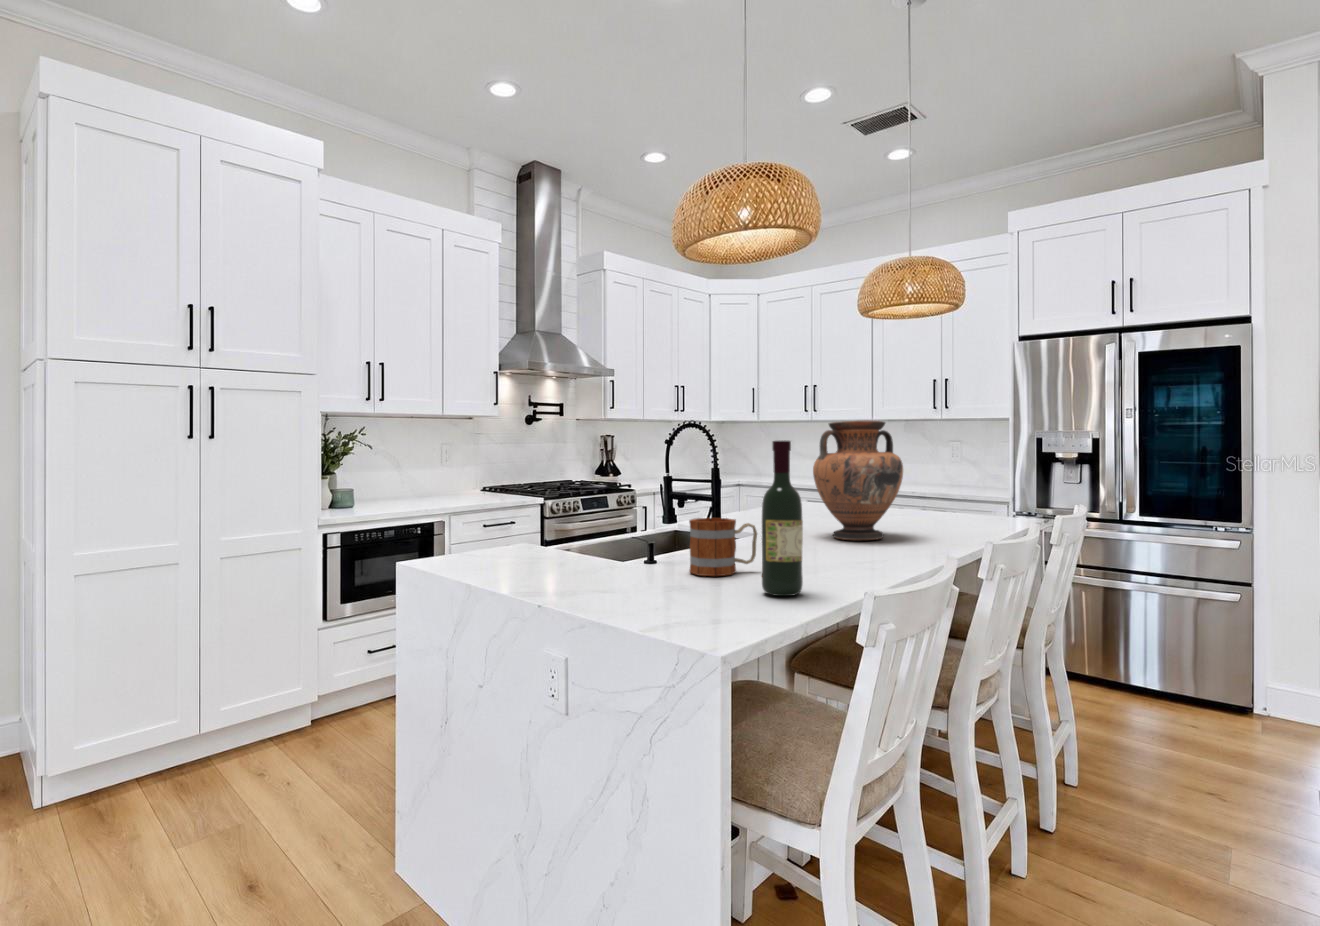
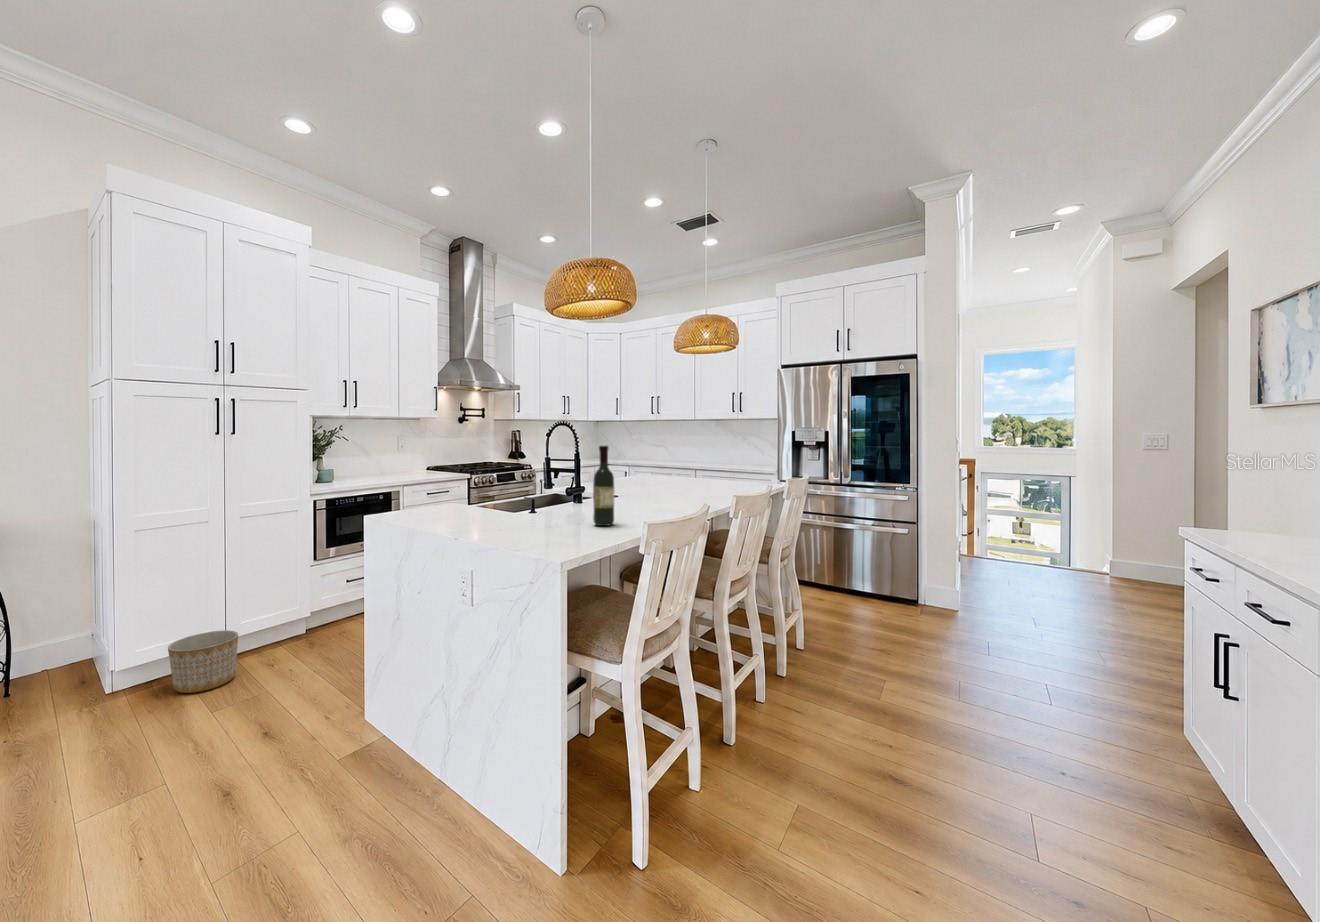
vase: present [813,421,903,540] -> none [635,431,684,498]
mug: present [689,518,757,576] -> none [558,486,596,518]
planter: none [113,727,209,823] -> present [168,630,238,693]

